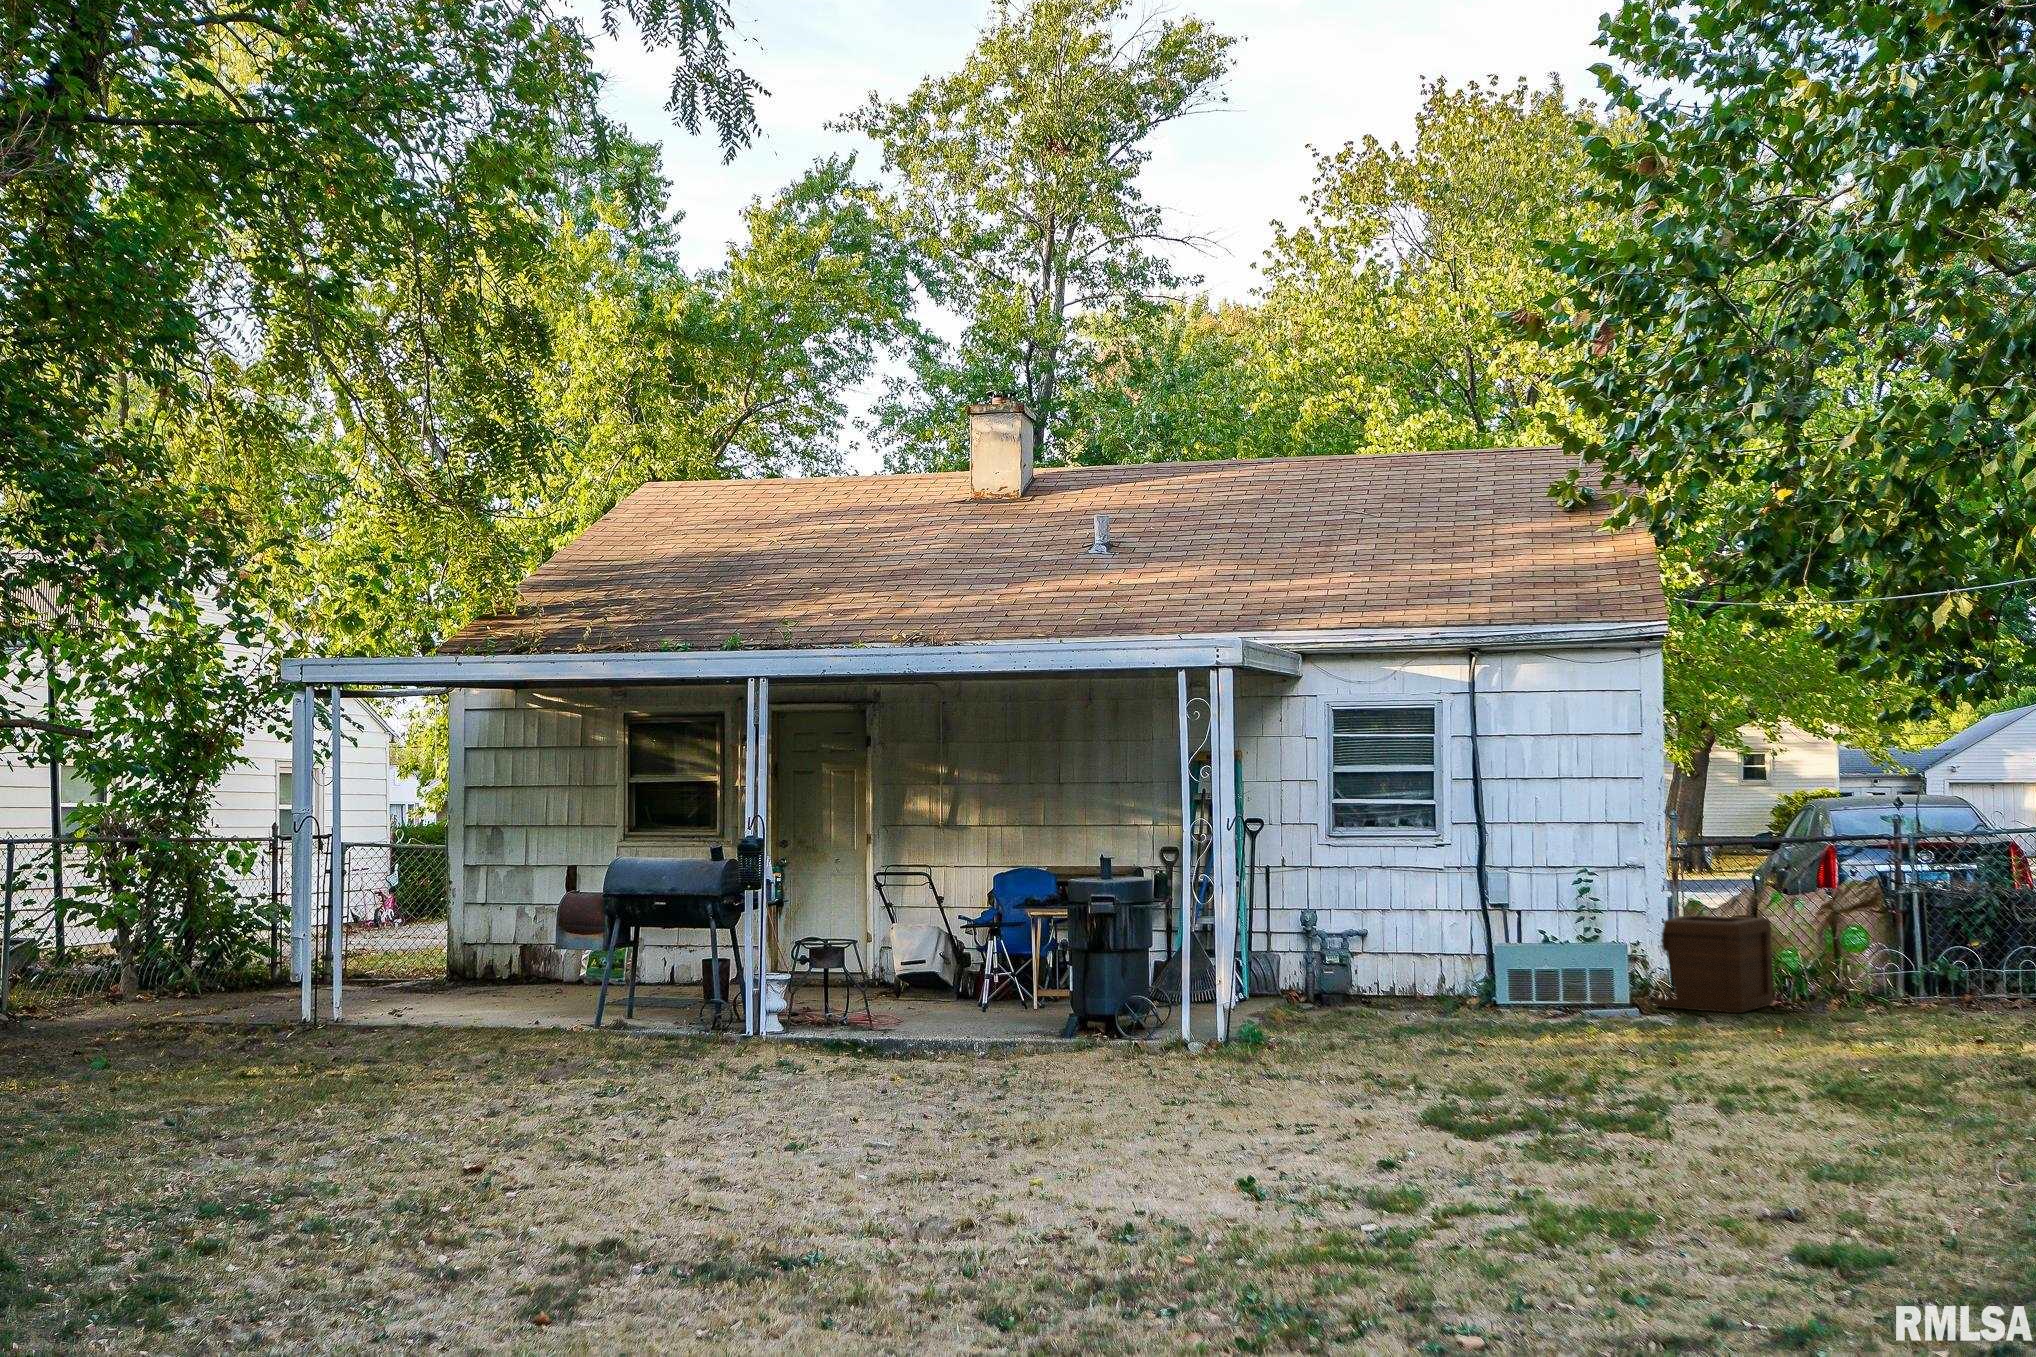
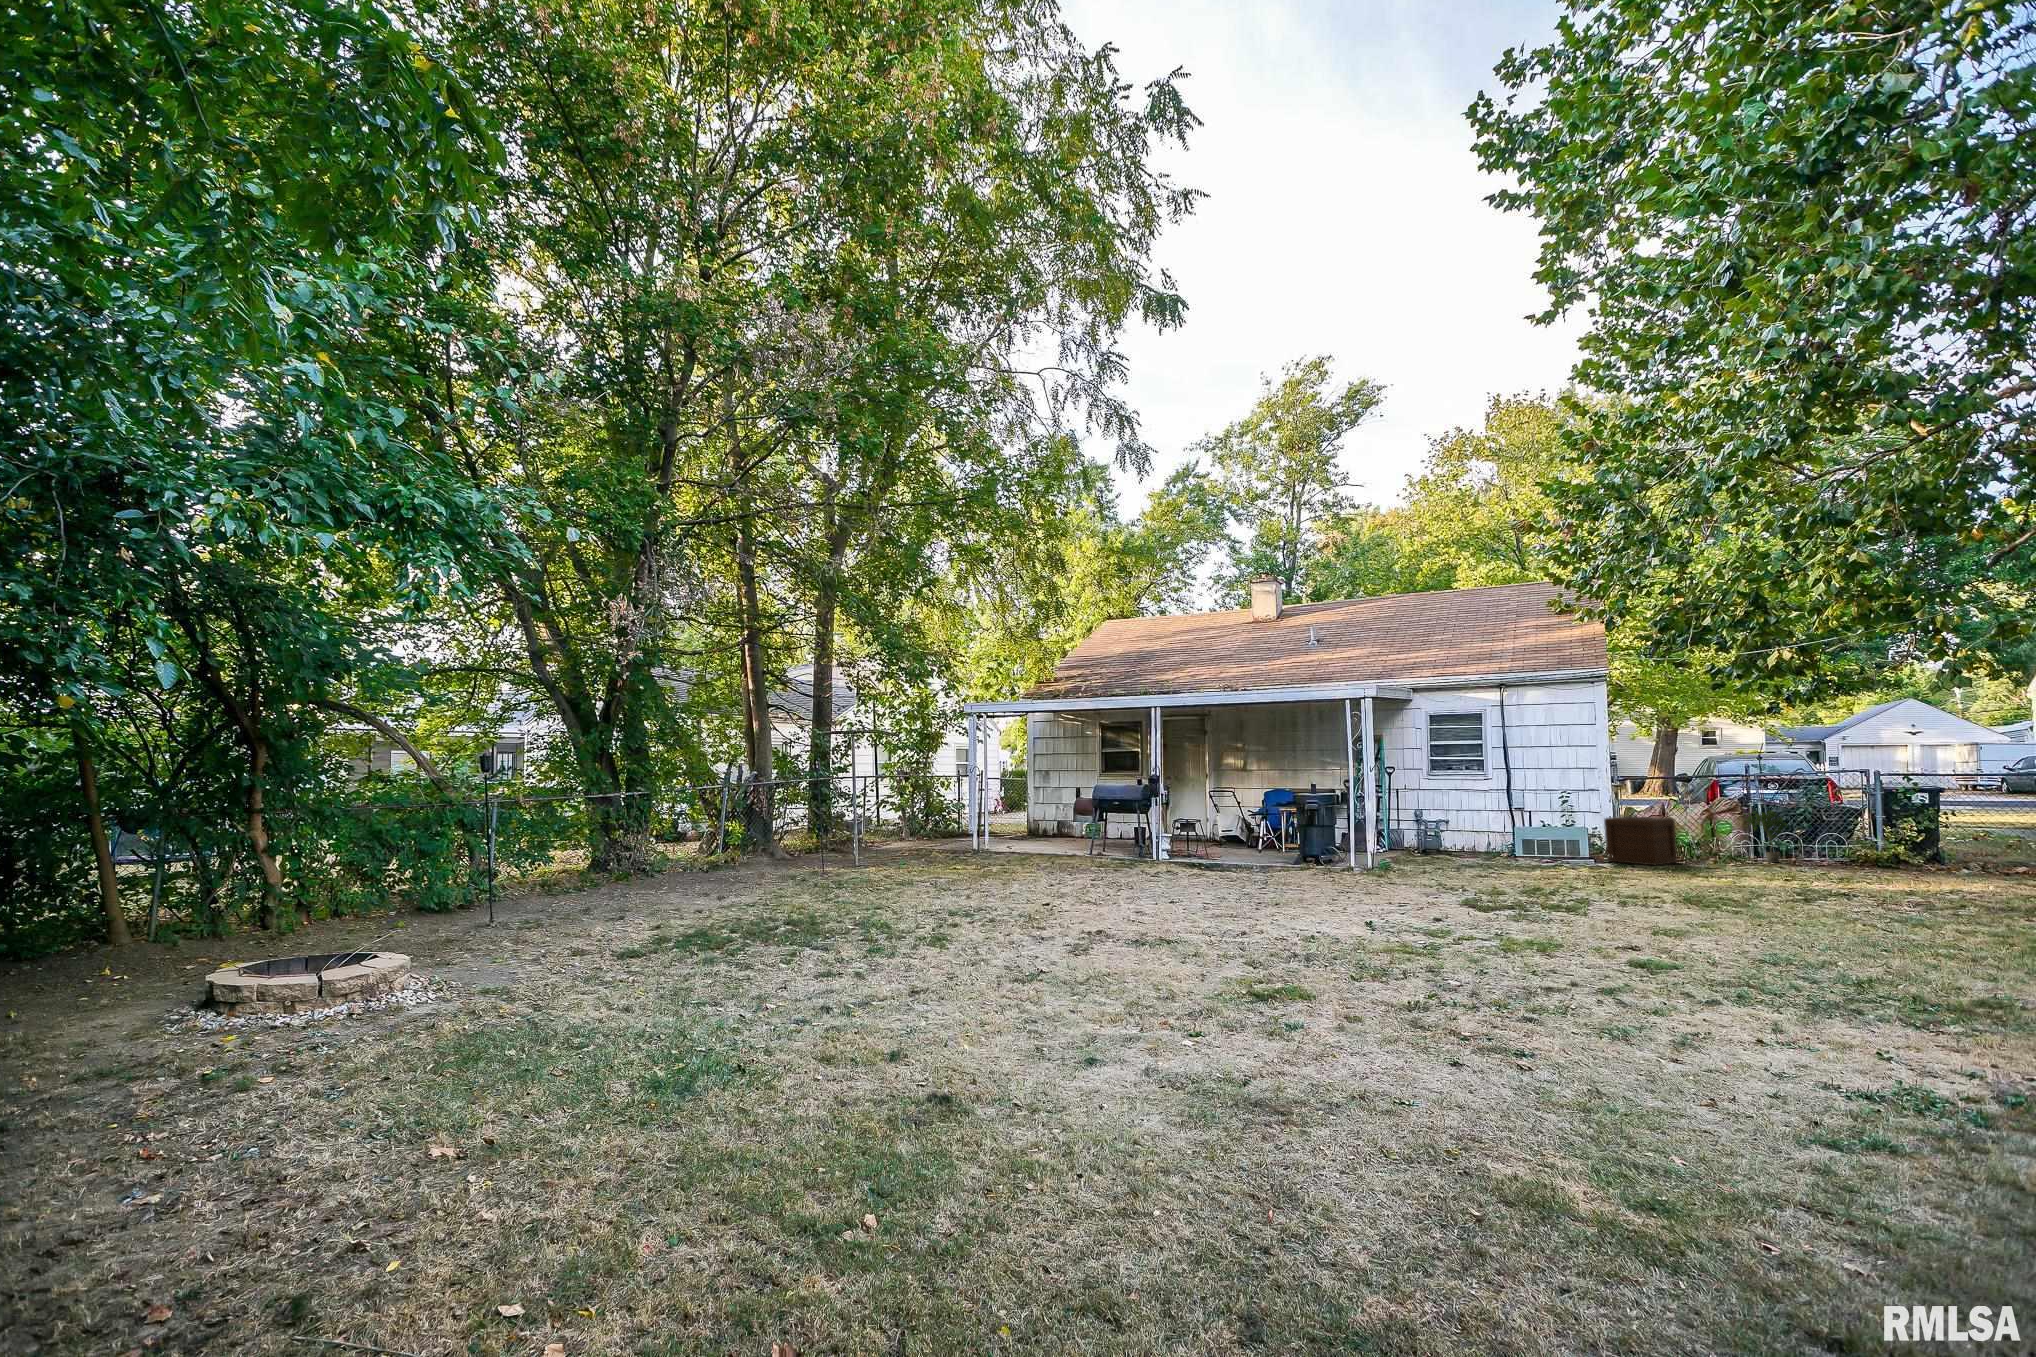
potted plant: none [1880,899,1948,999] -> present [1747,810,1786,863]

